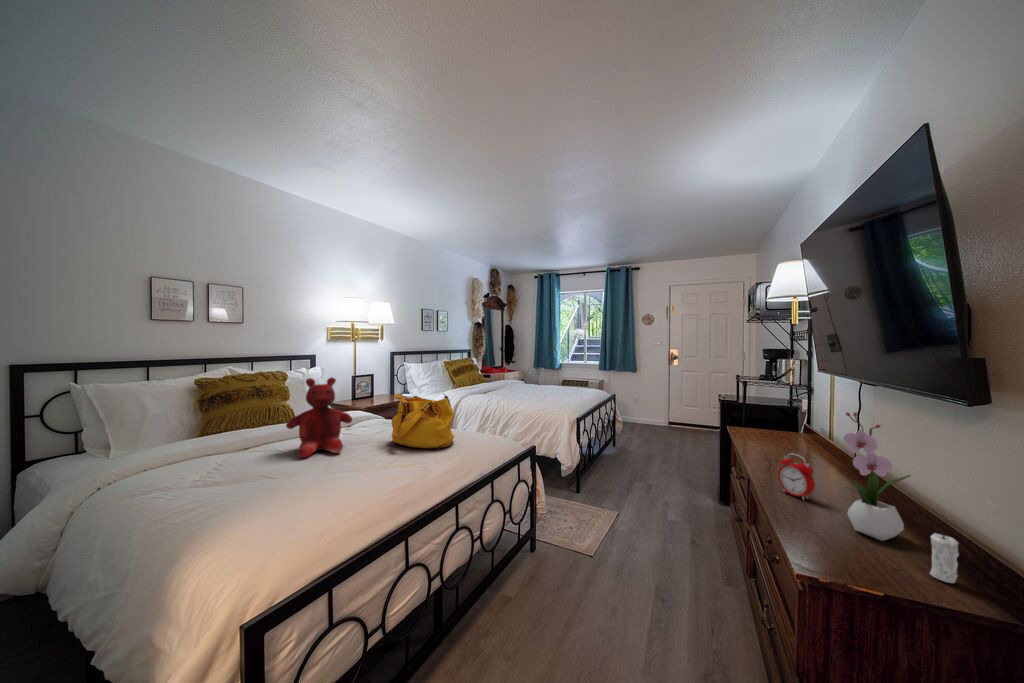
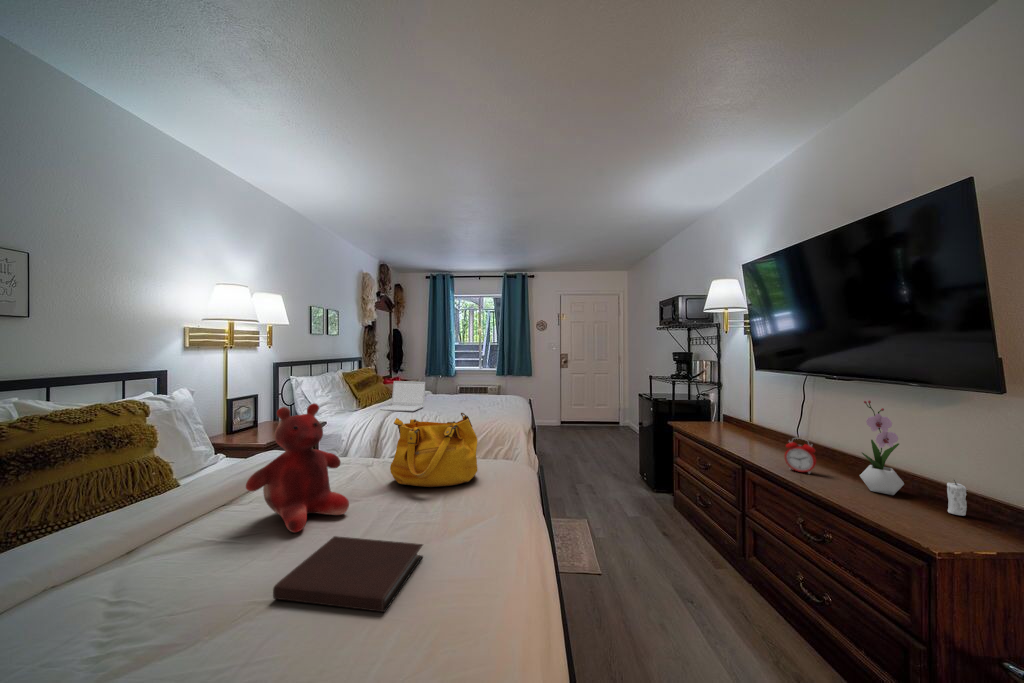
laptop: none [462,369,500,395] -> present [380,381,425,411]
notebook: none [249,461,341,503] -> present [273,536,423,612]

